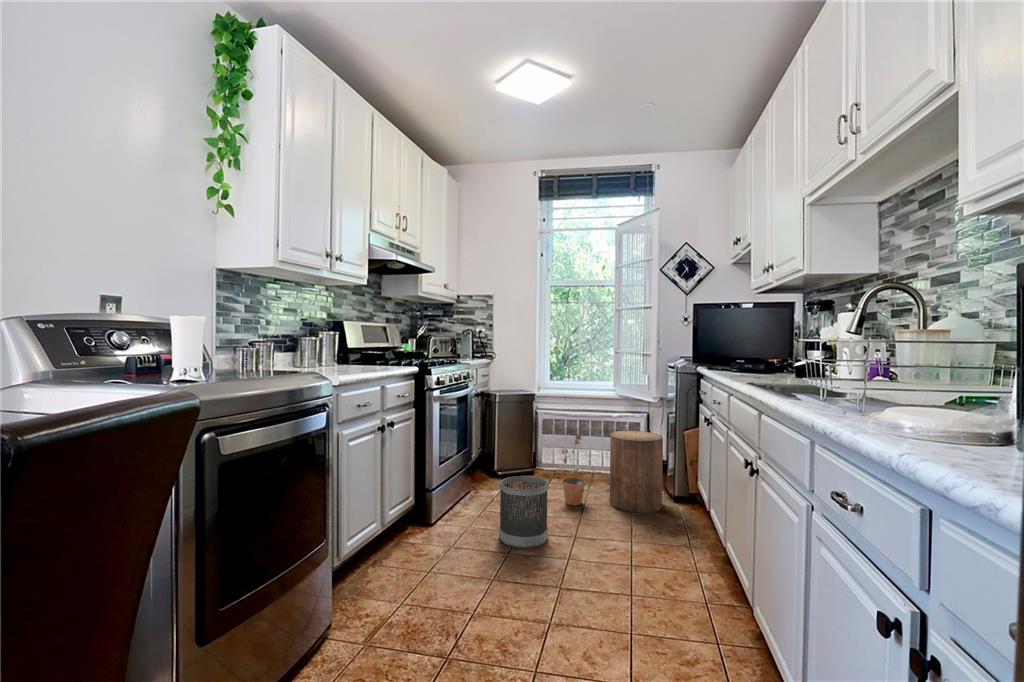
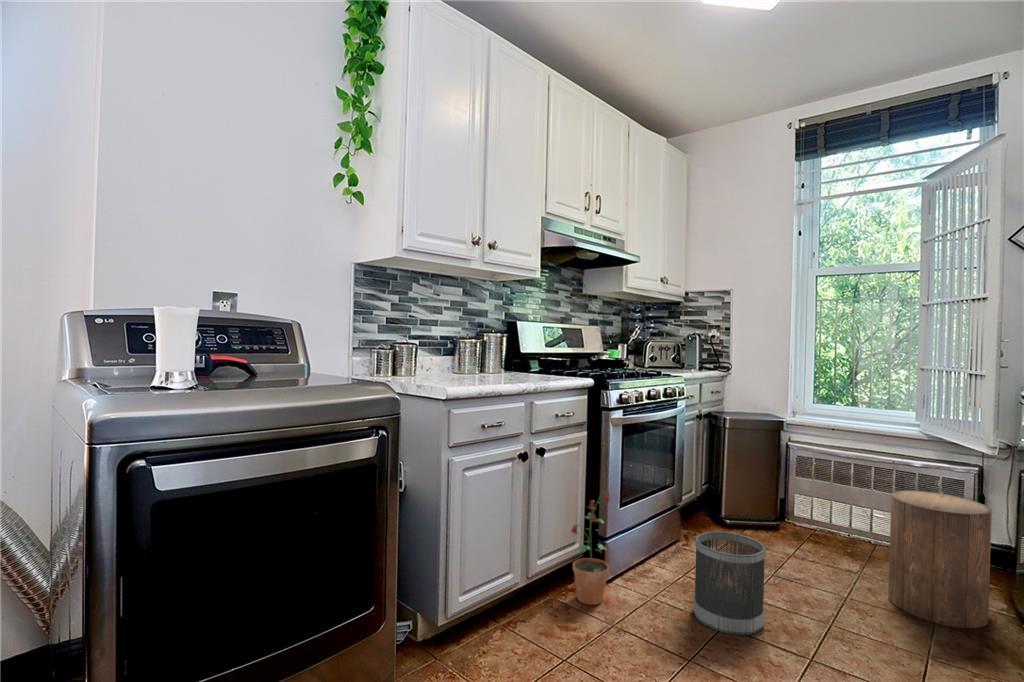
potted plant: present [562,433,585,505] -> present [571,491,610,605]

